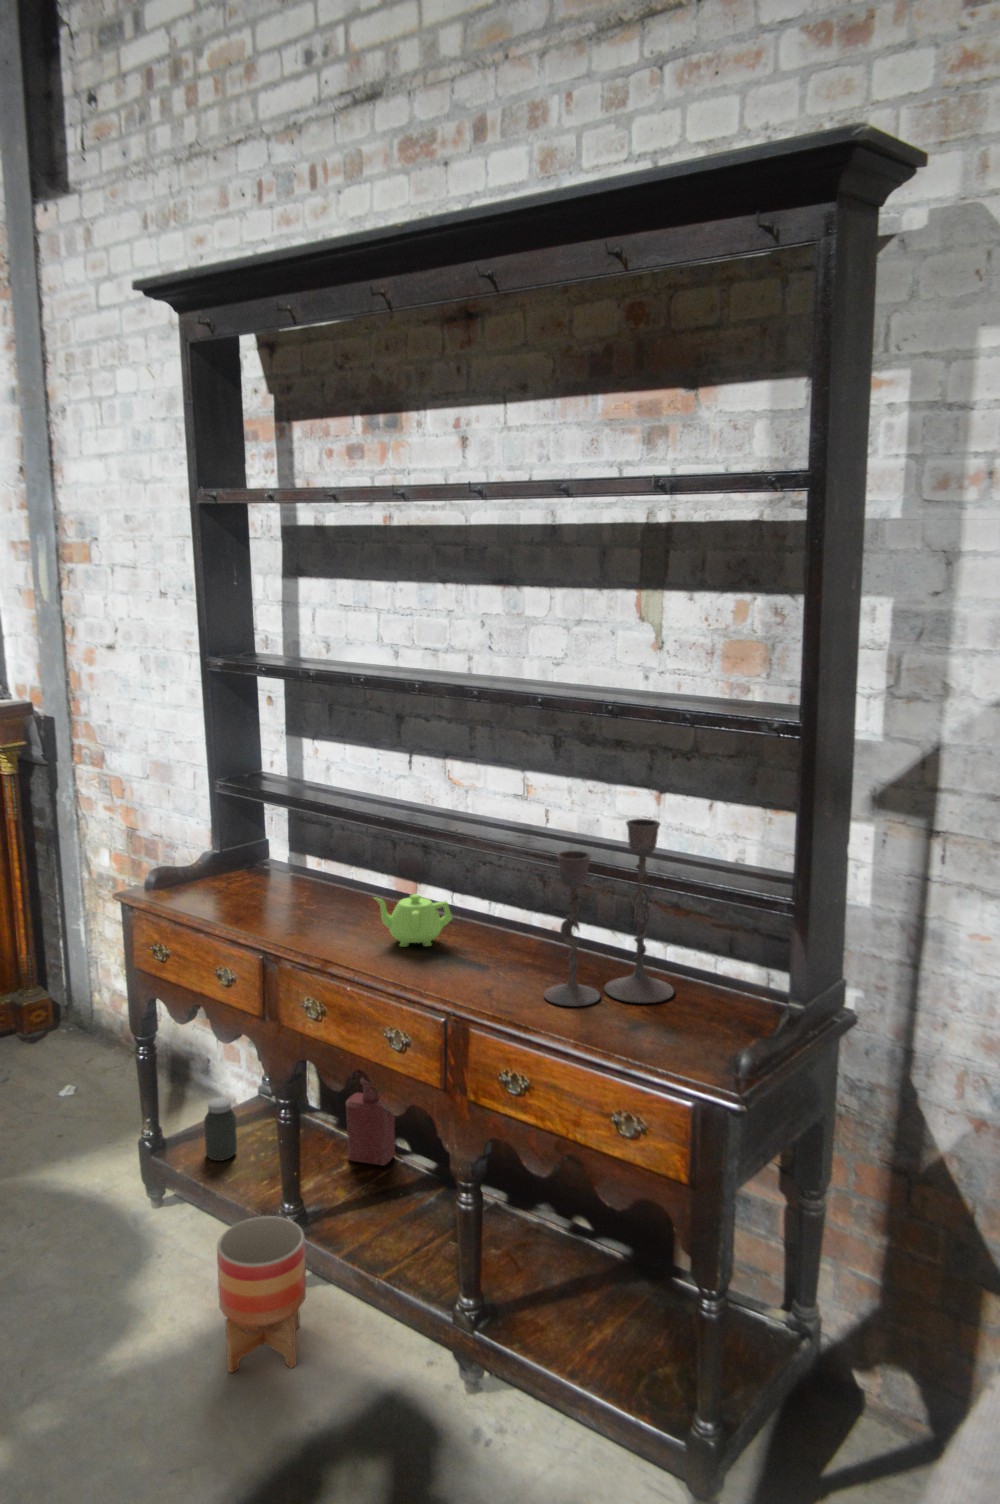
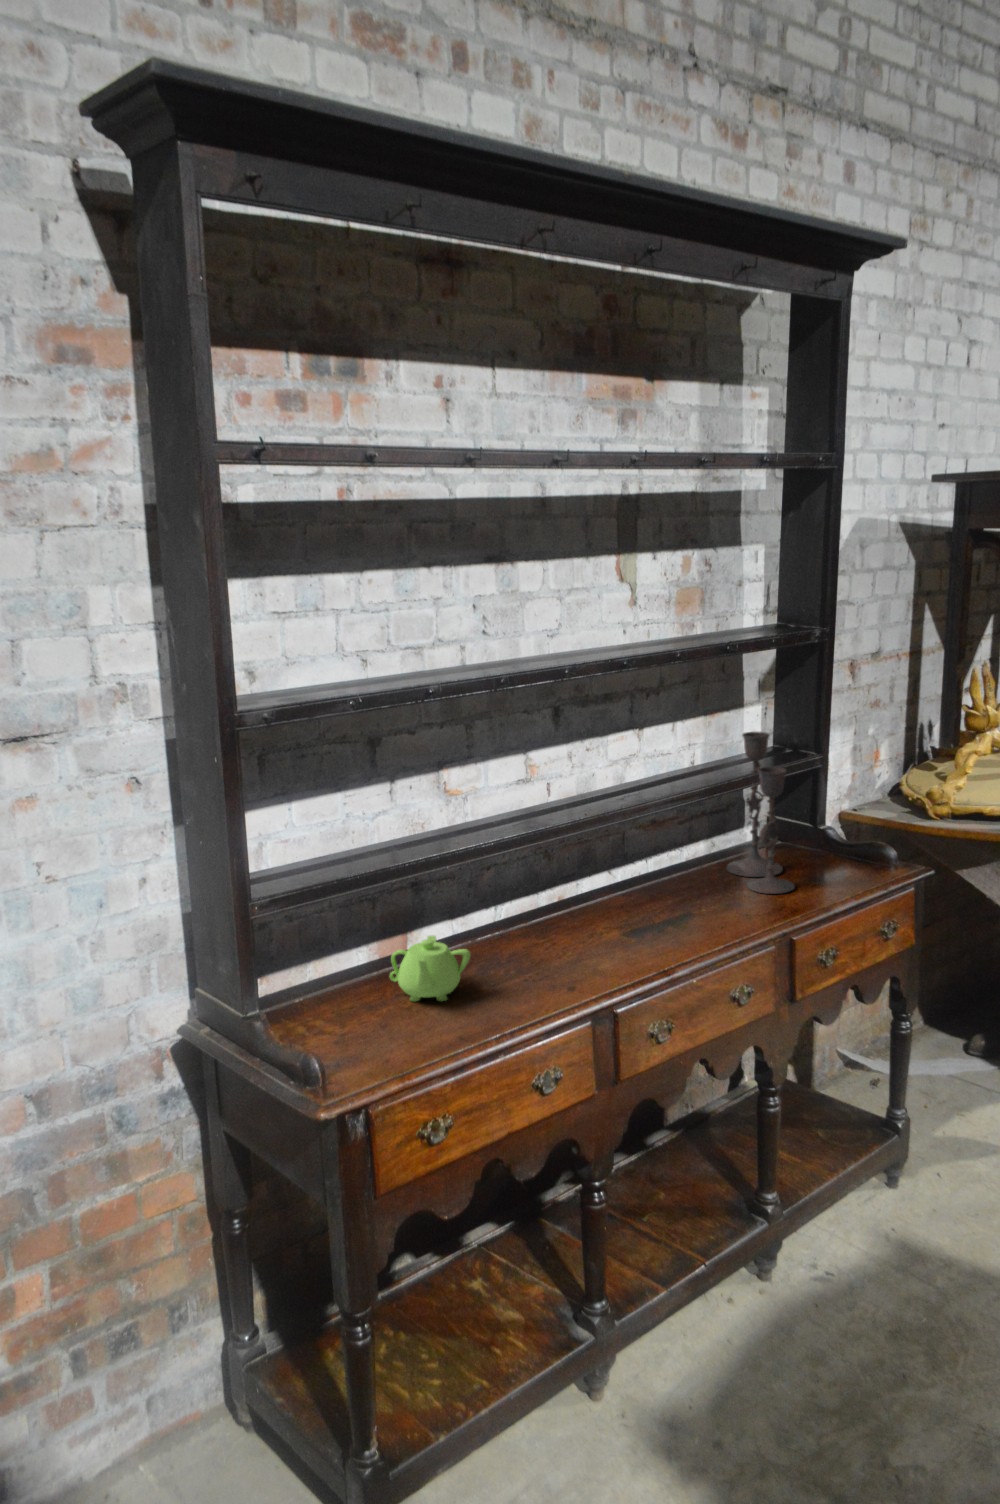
teapot: present [375,894,452,947] -> present [390,936,470,1002]
bottle: present [346,1077,395,1166] -> none [455,1150,506,1270]
jar: present [204,1097,237,1161] -> none [420,1303,465,1393]
planter: present [217,1216,306,1373] -> none [667,1261,763,1432]

